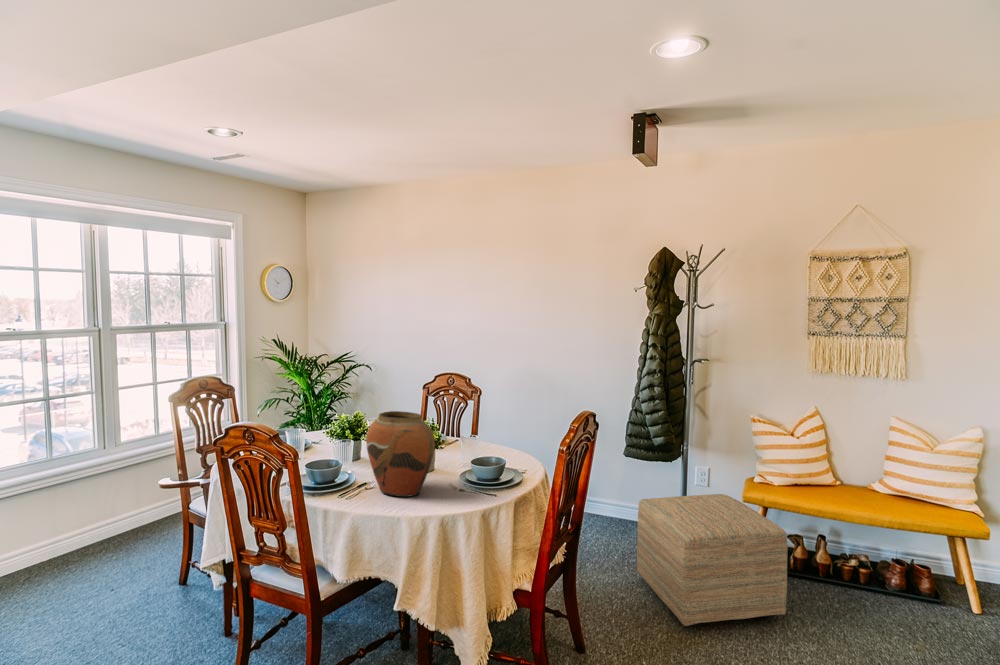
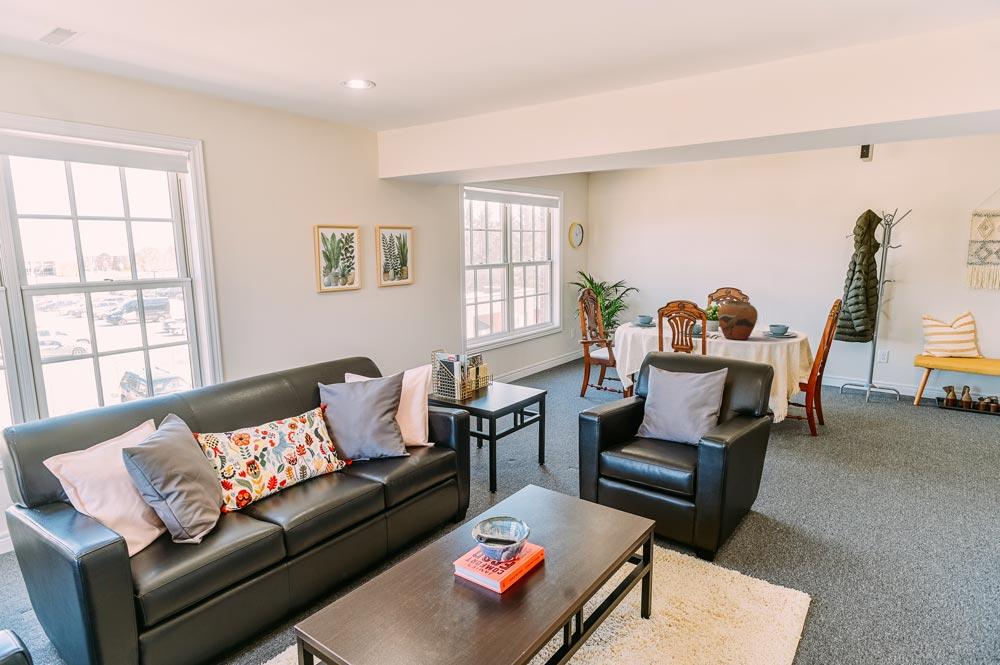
ottoman: present [637,494,788,626] -> none [844,360,943,420]

